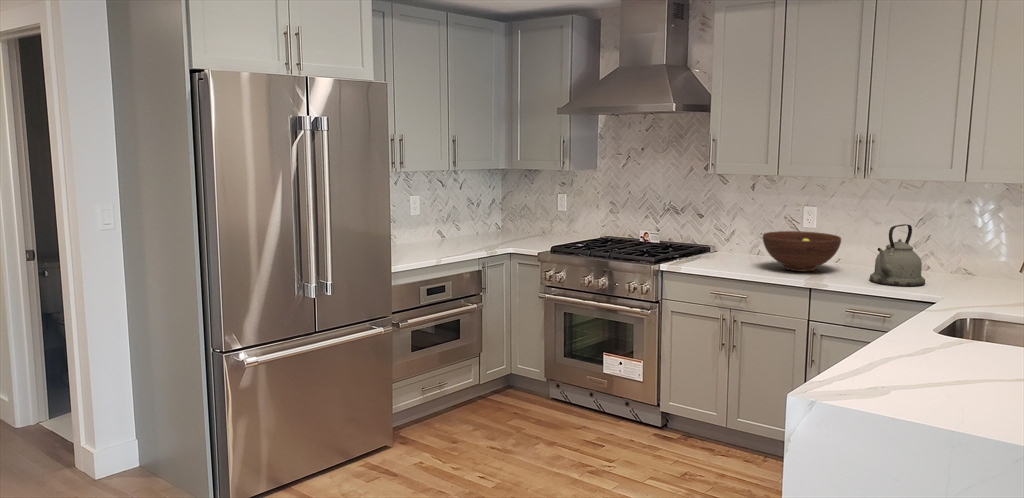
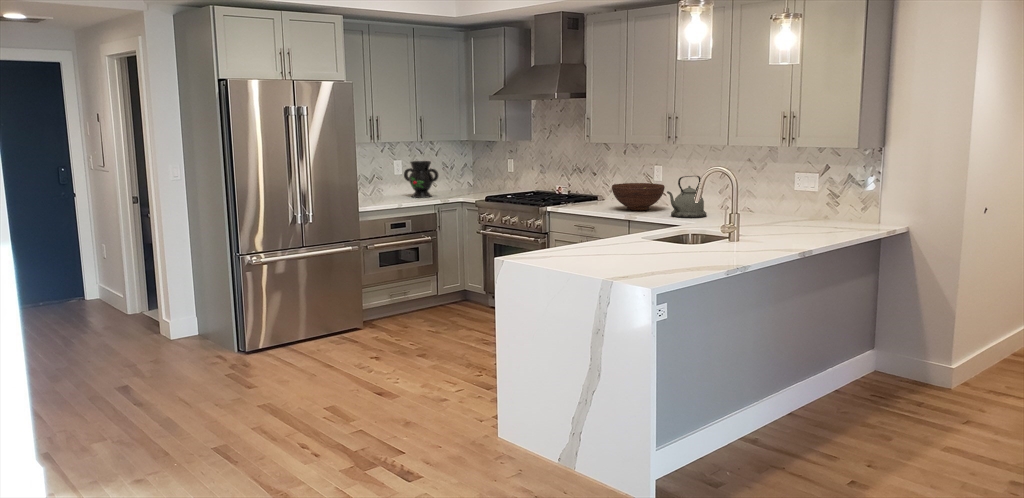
decorative vase: none [429,197,480,248] -> present [404,161,438,198]

